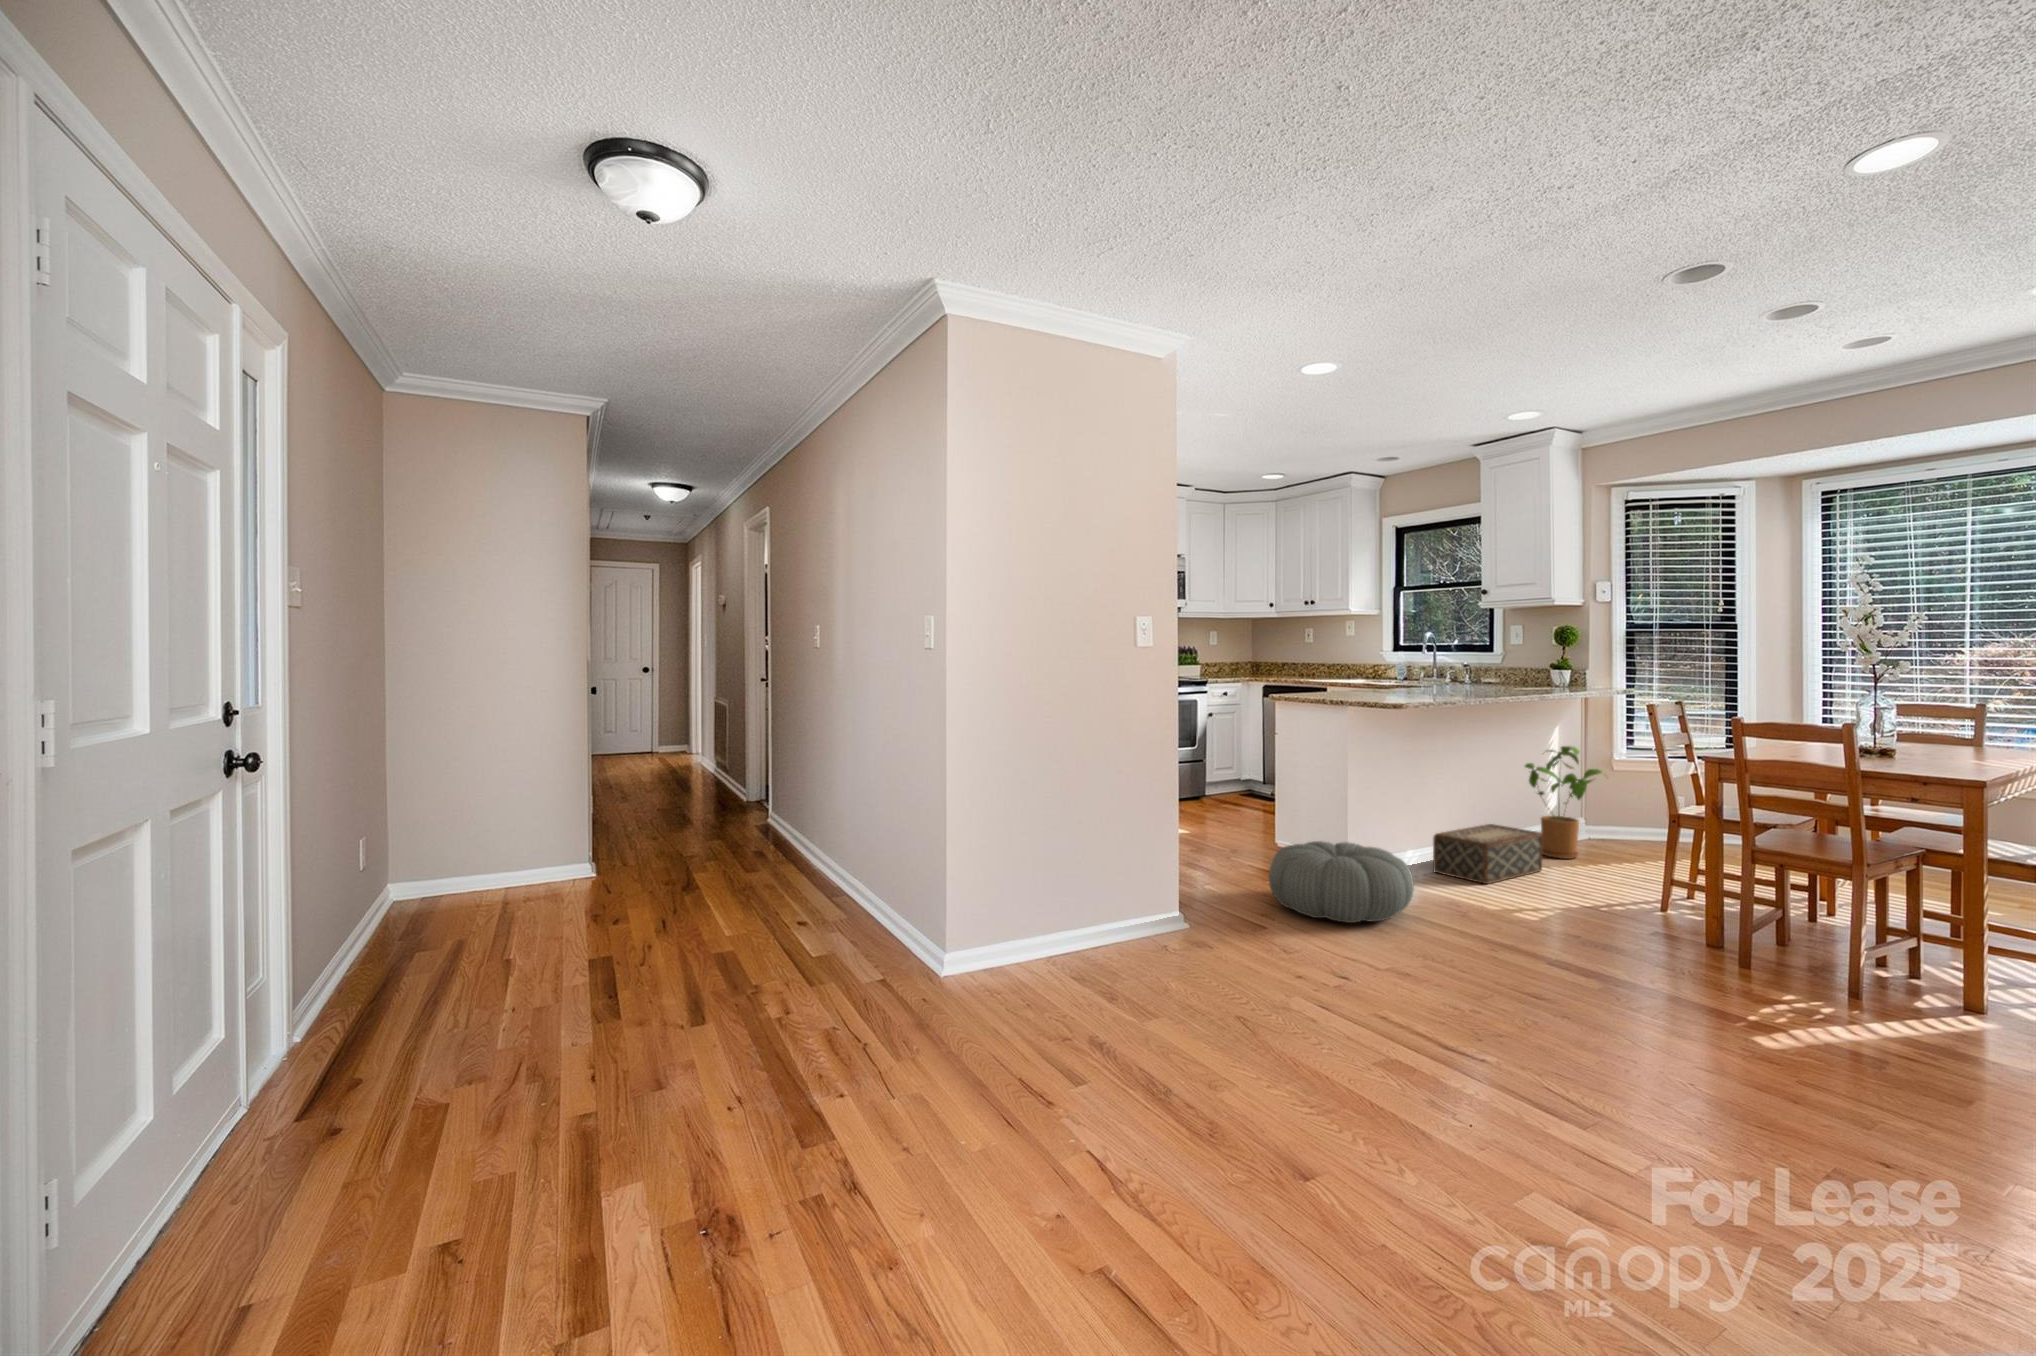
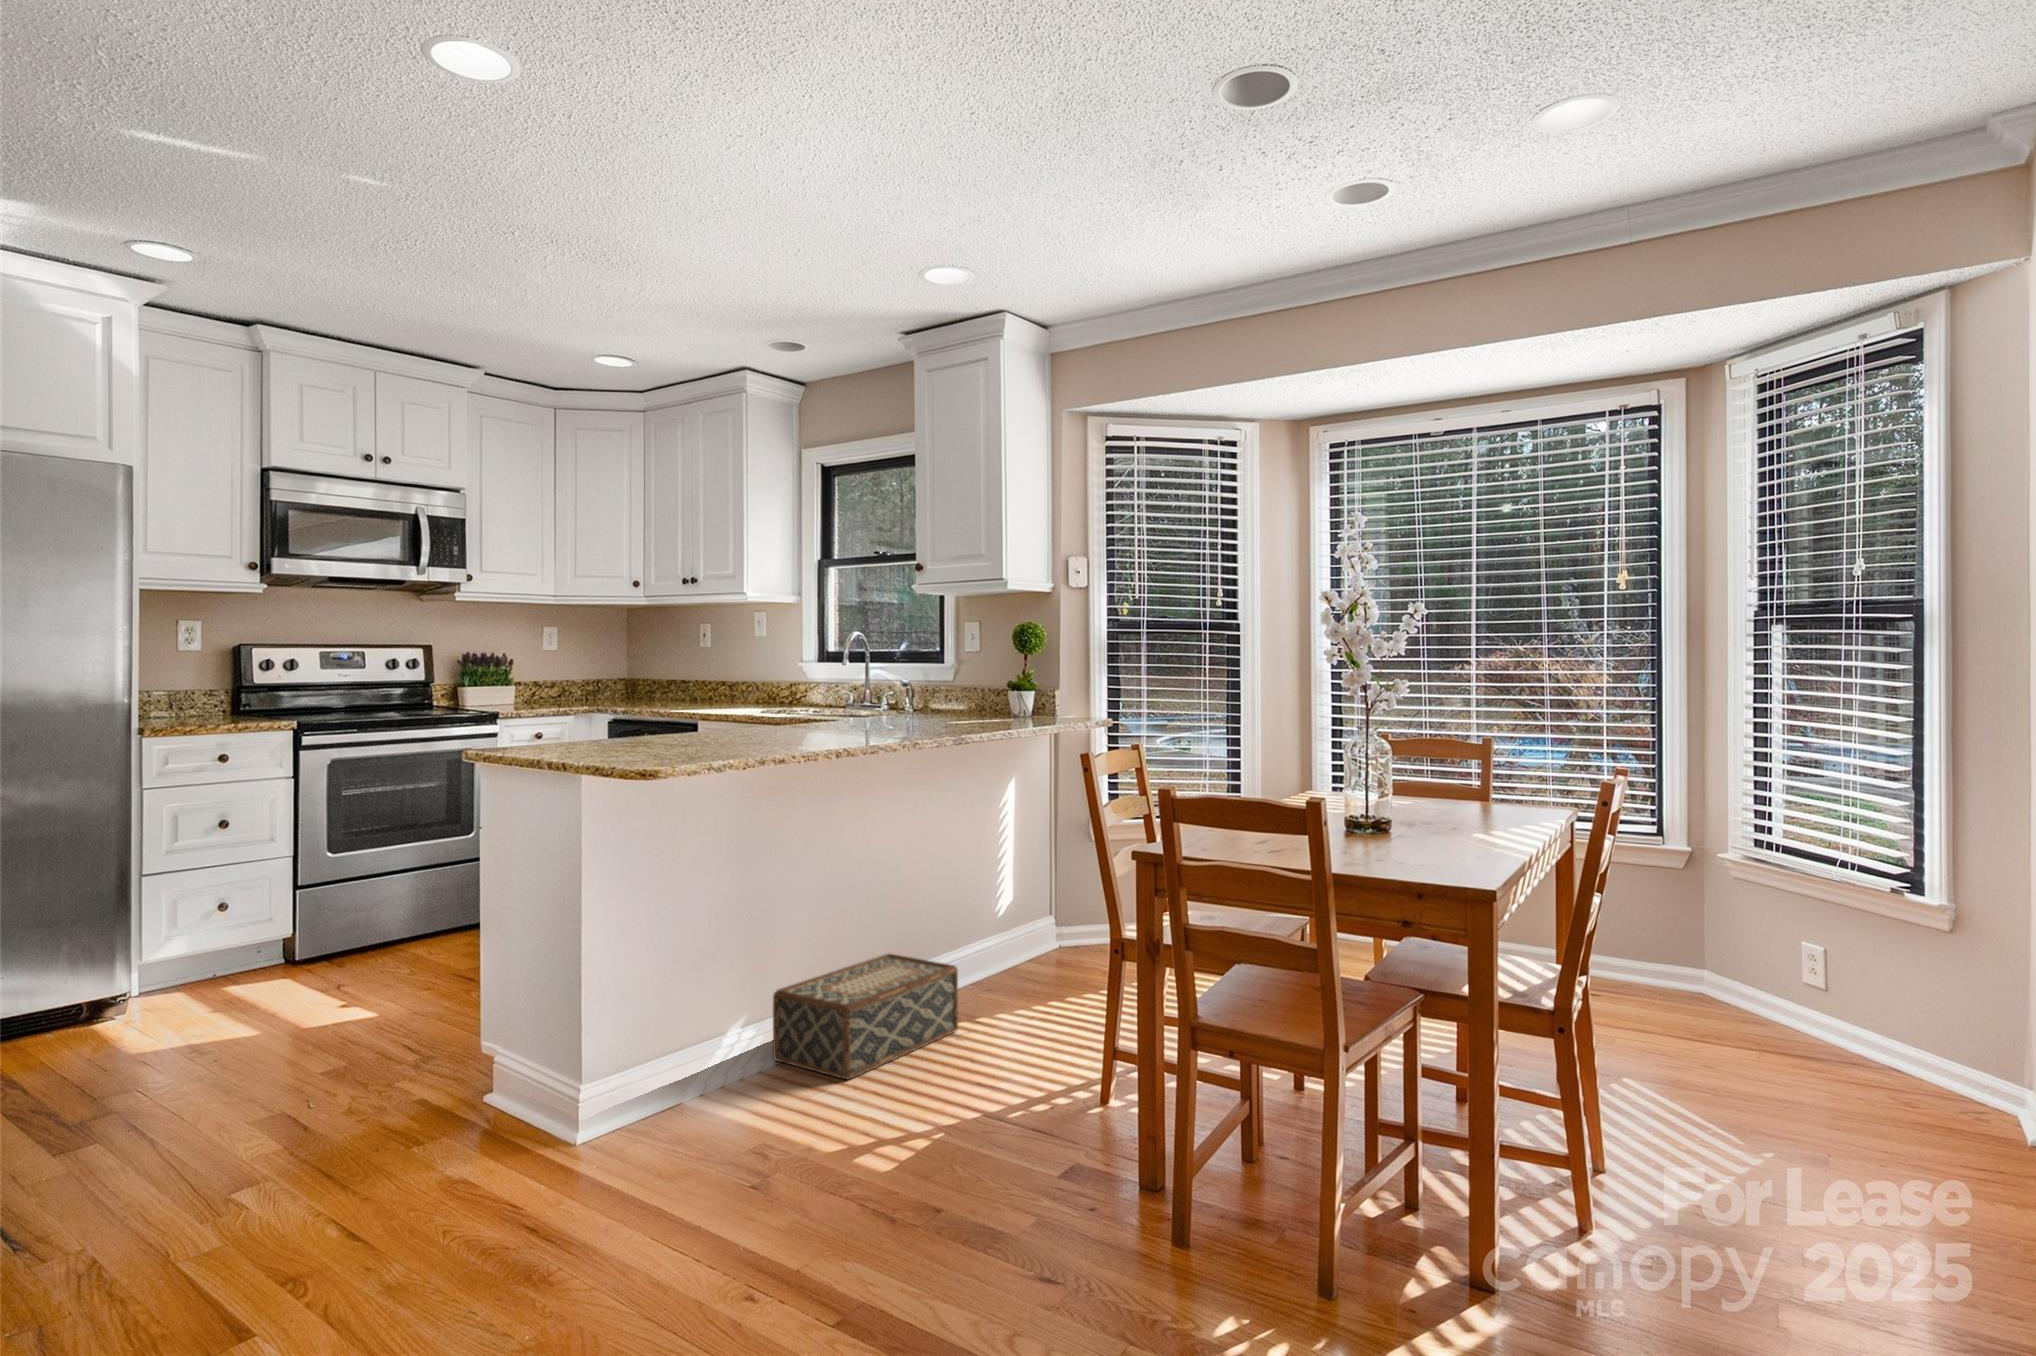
house plant: present [1525,746,1603,859] -> none [951,812,1067,996]
pouf: present [1269,841,1414,923] -> none [323,1052,648,1264]

